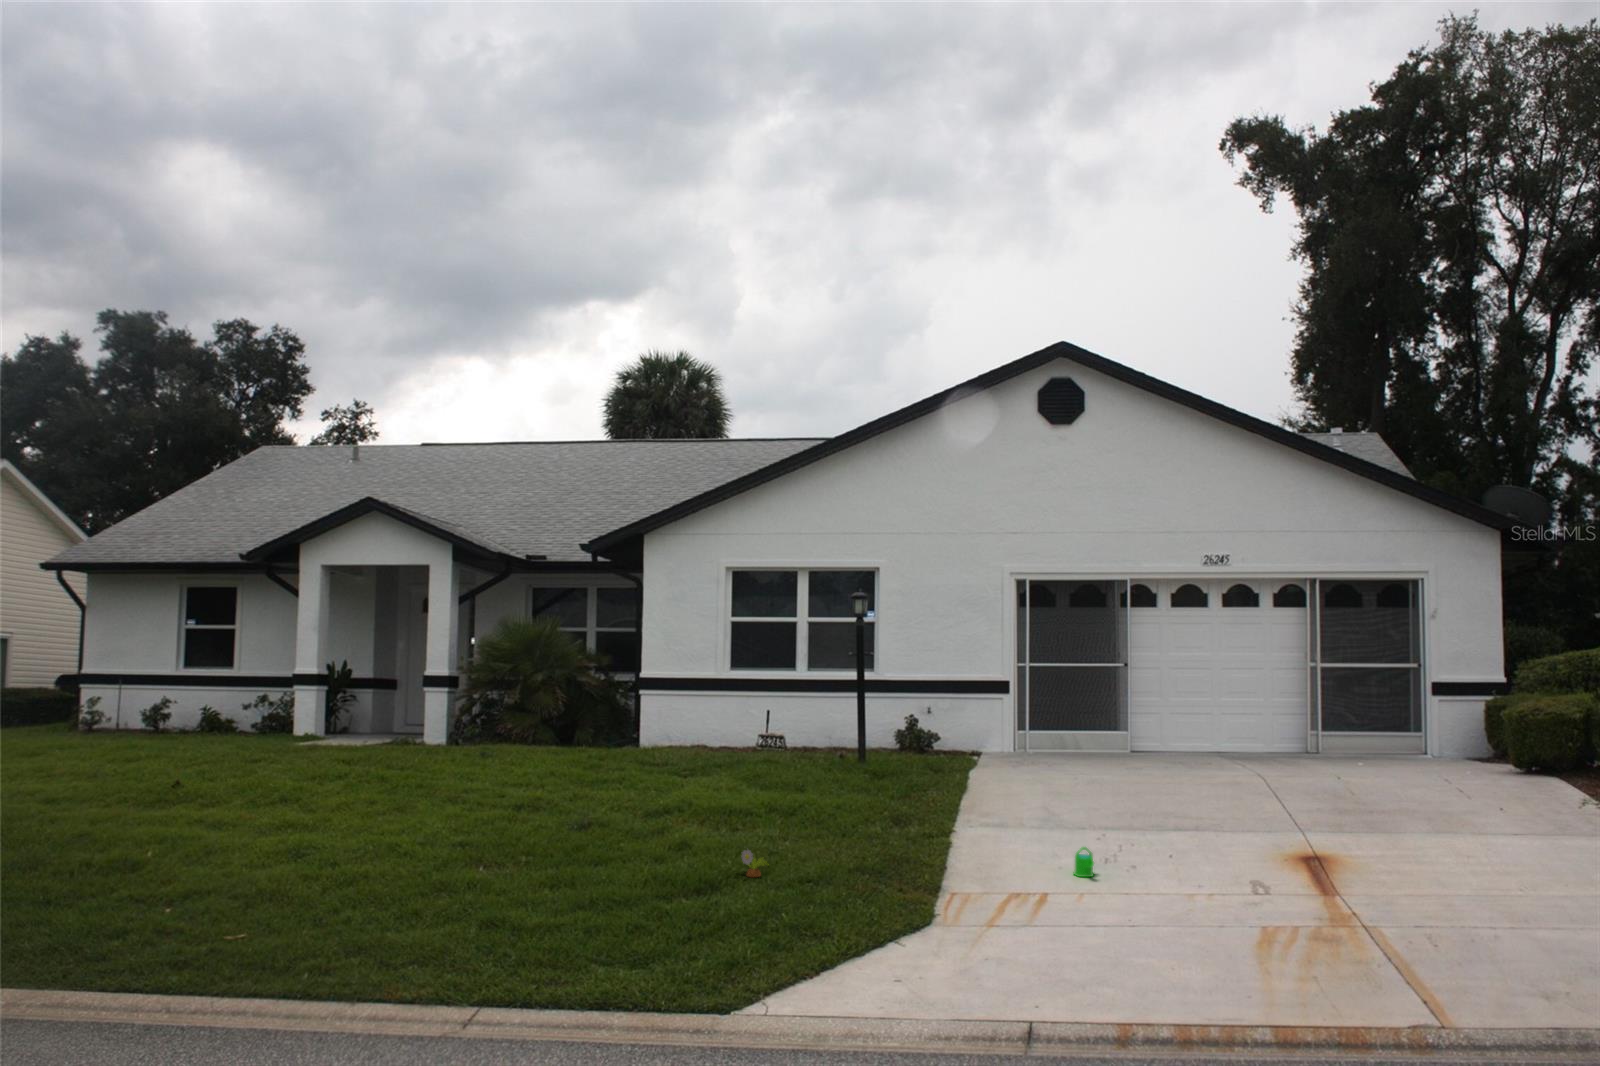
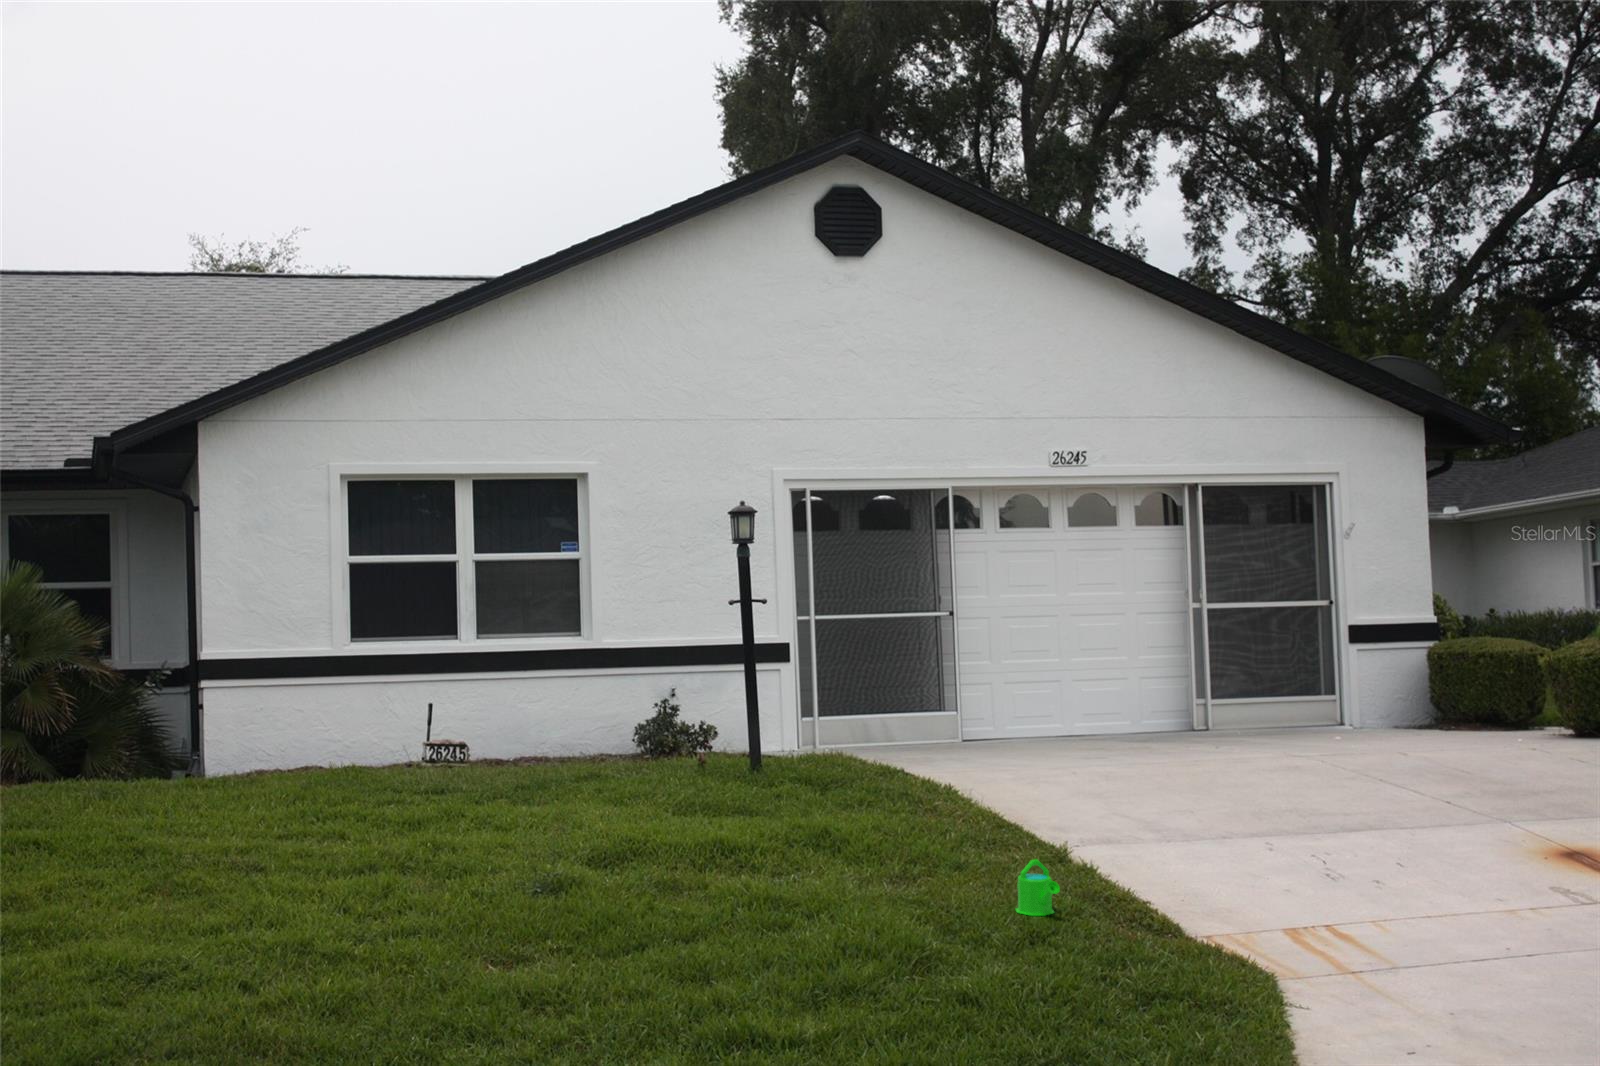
decorative plant: present [741,850,769,877] -> none [380,909,442,968]

